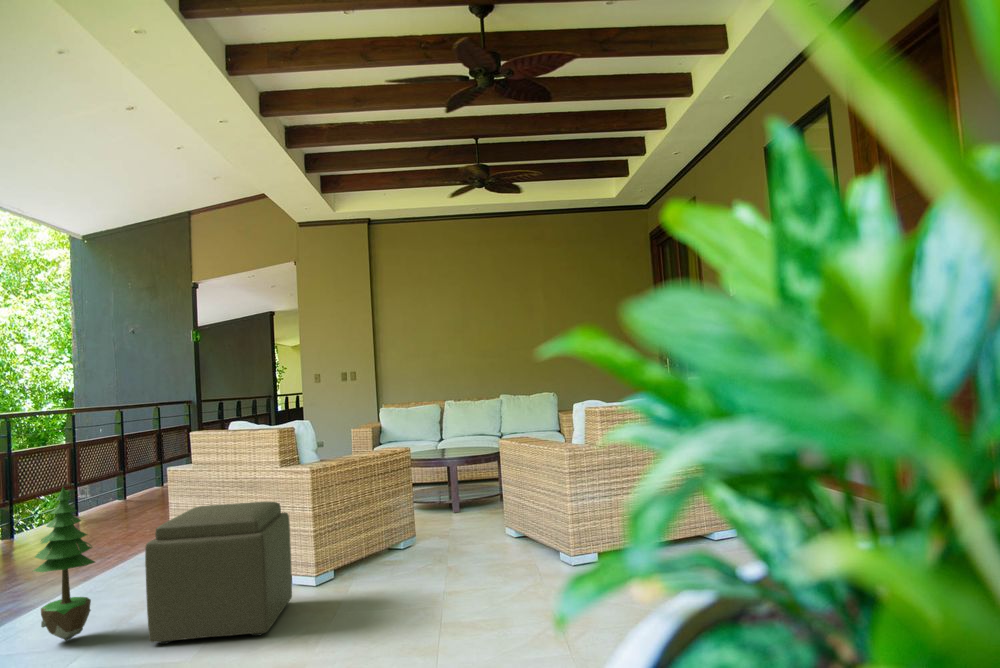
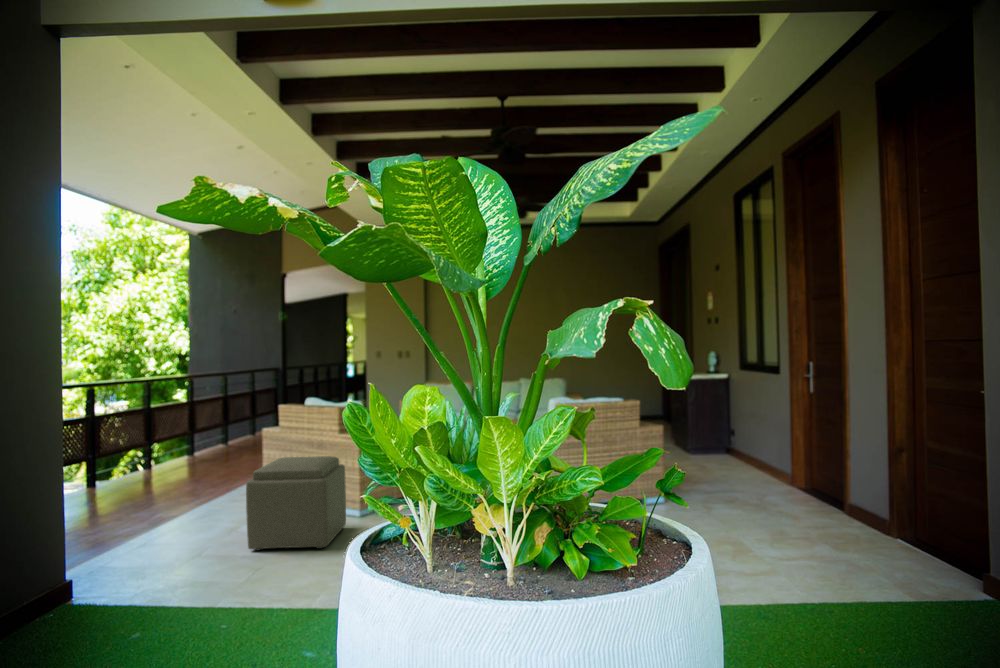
potted tree: present [33,487,95,641] -> none [171,440,213,545]

